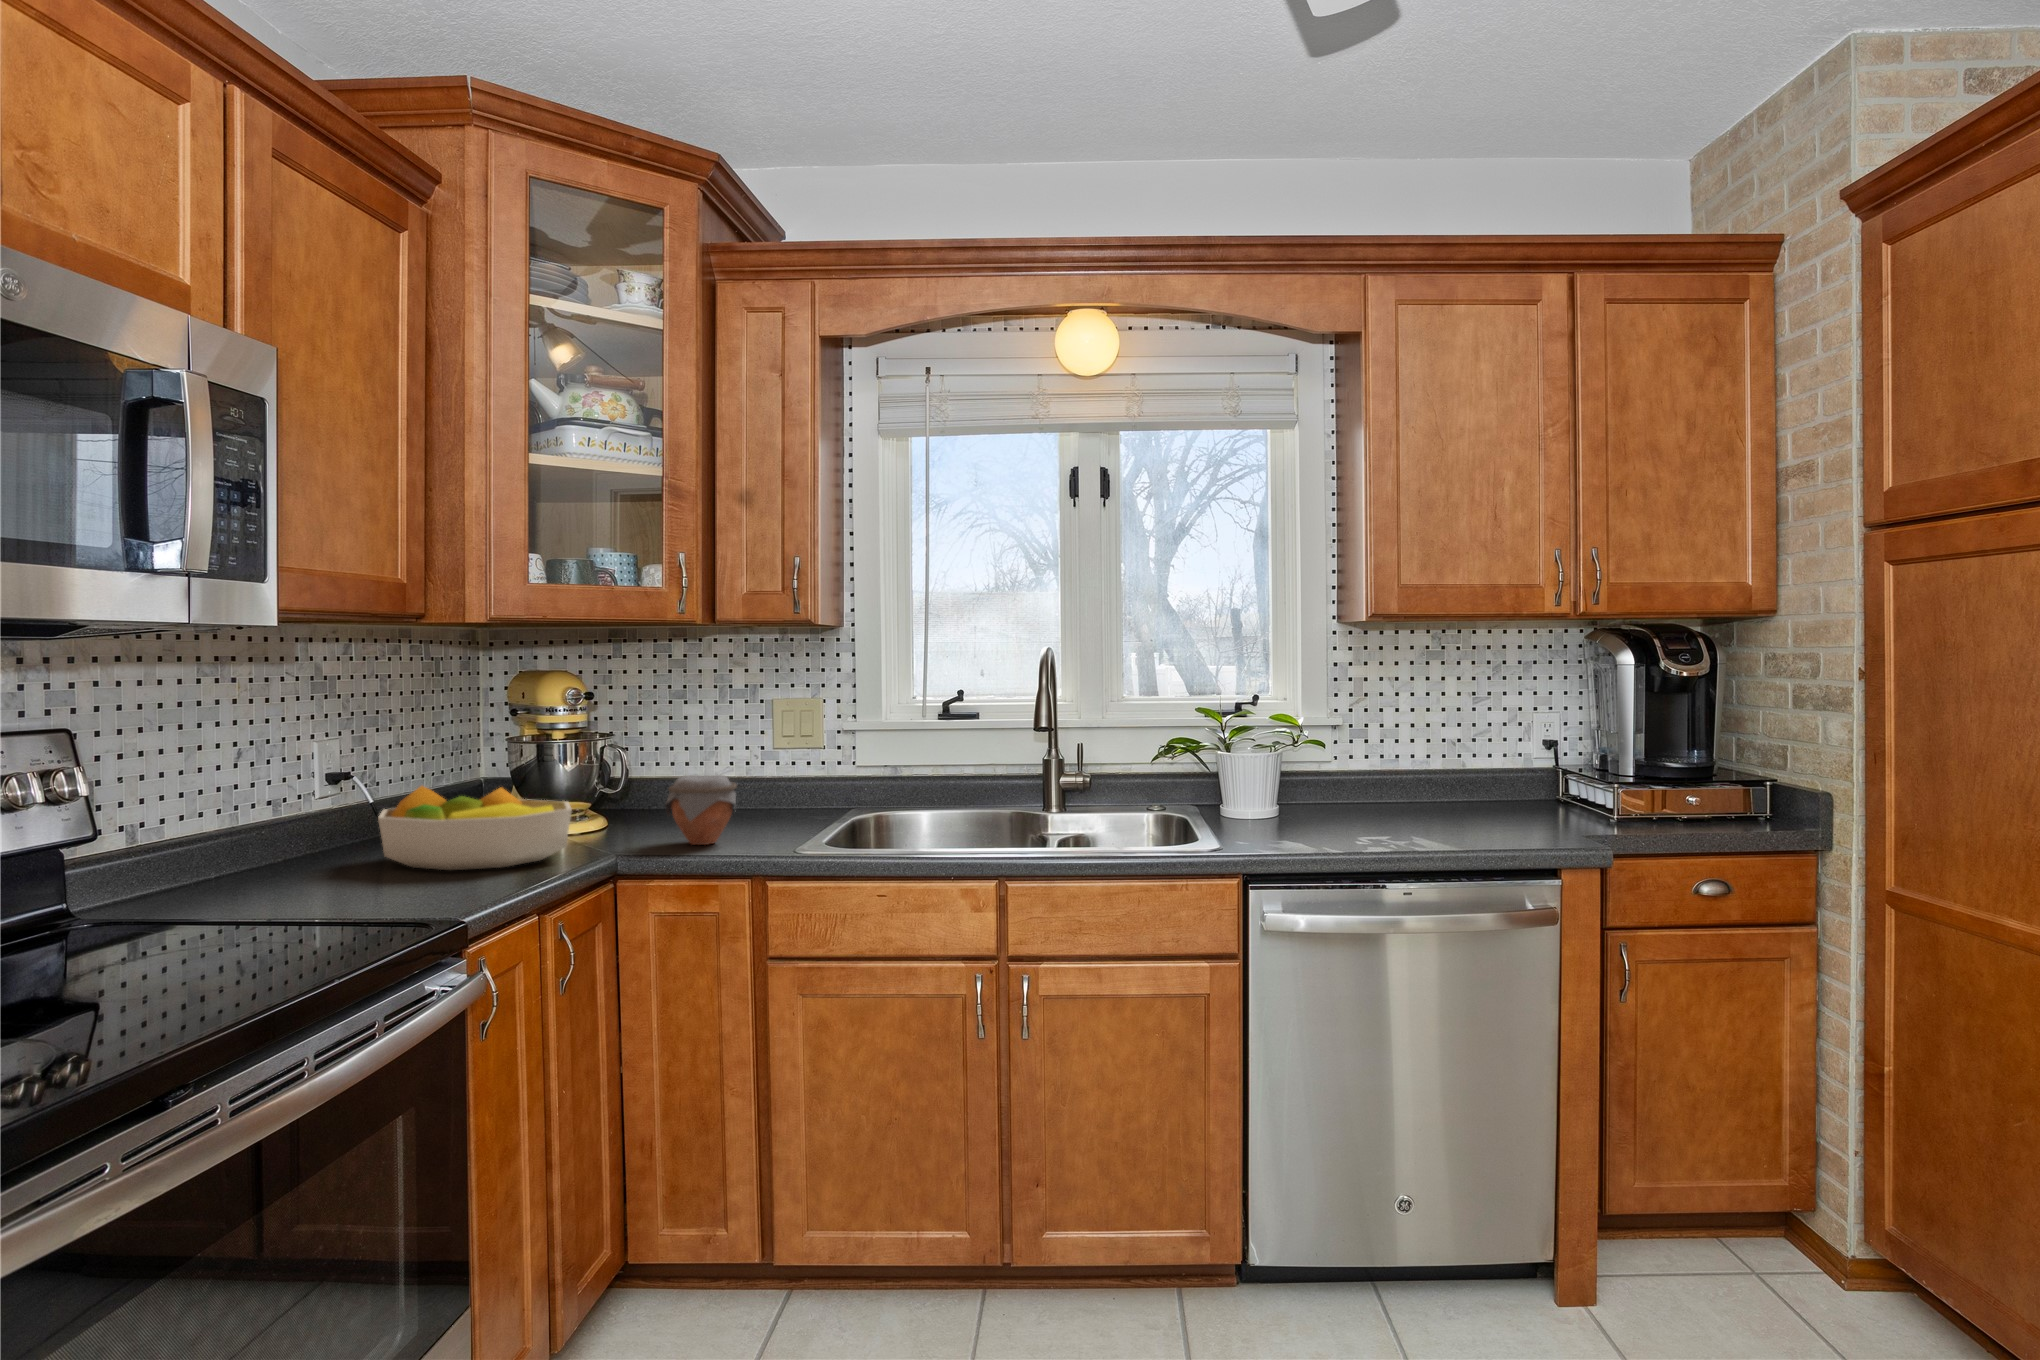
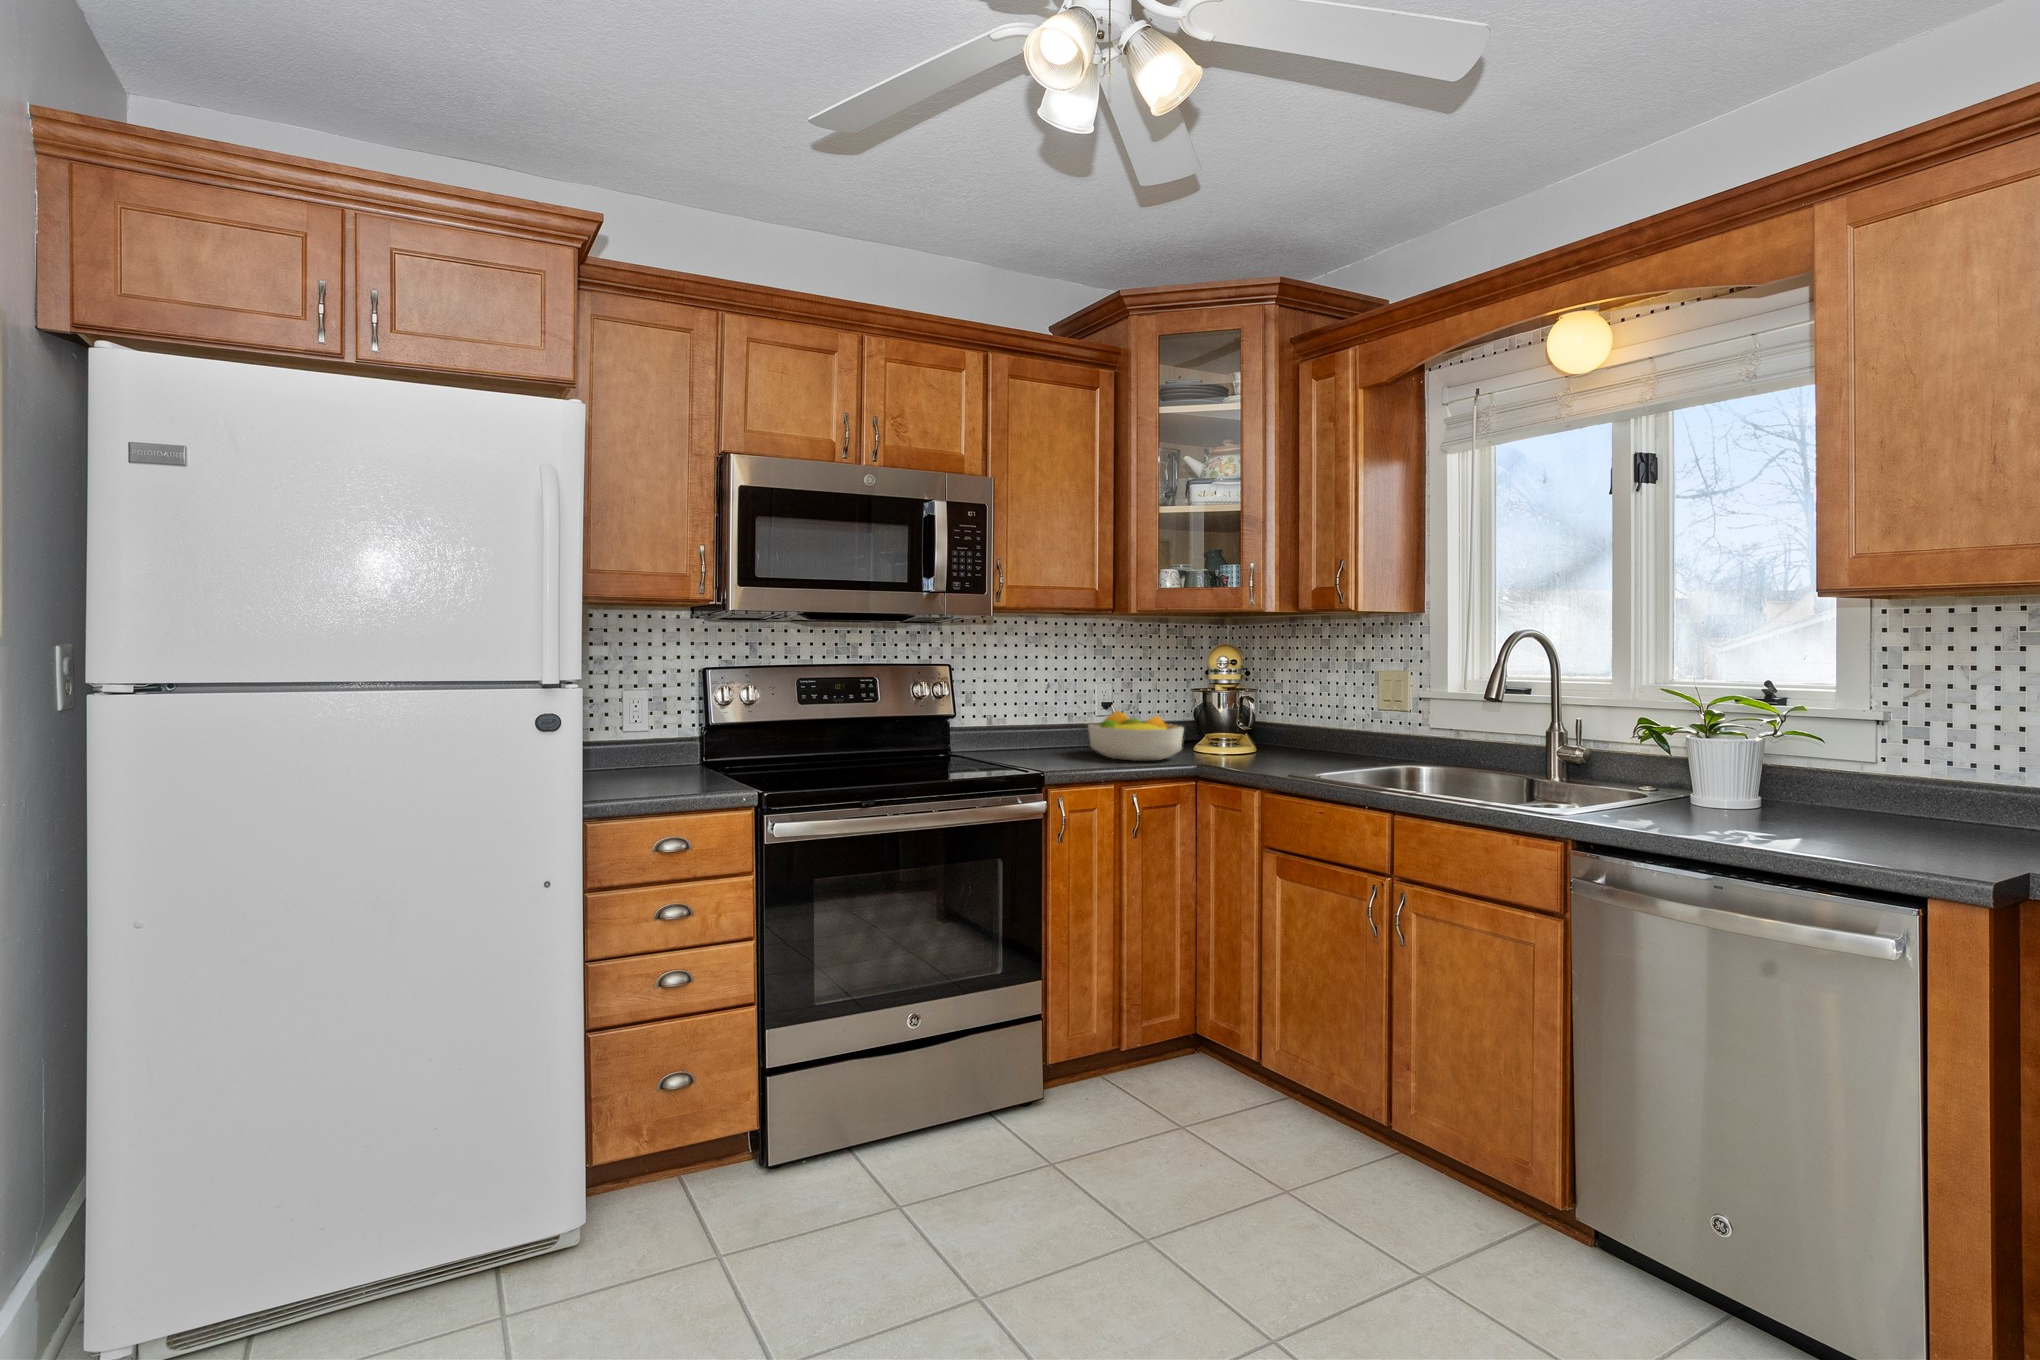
jar: present [665,774,737,845] -> none [1239,718,1291,767]

